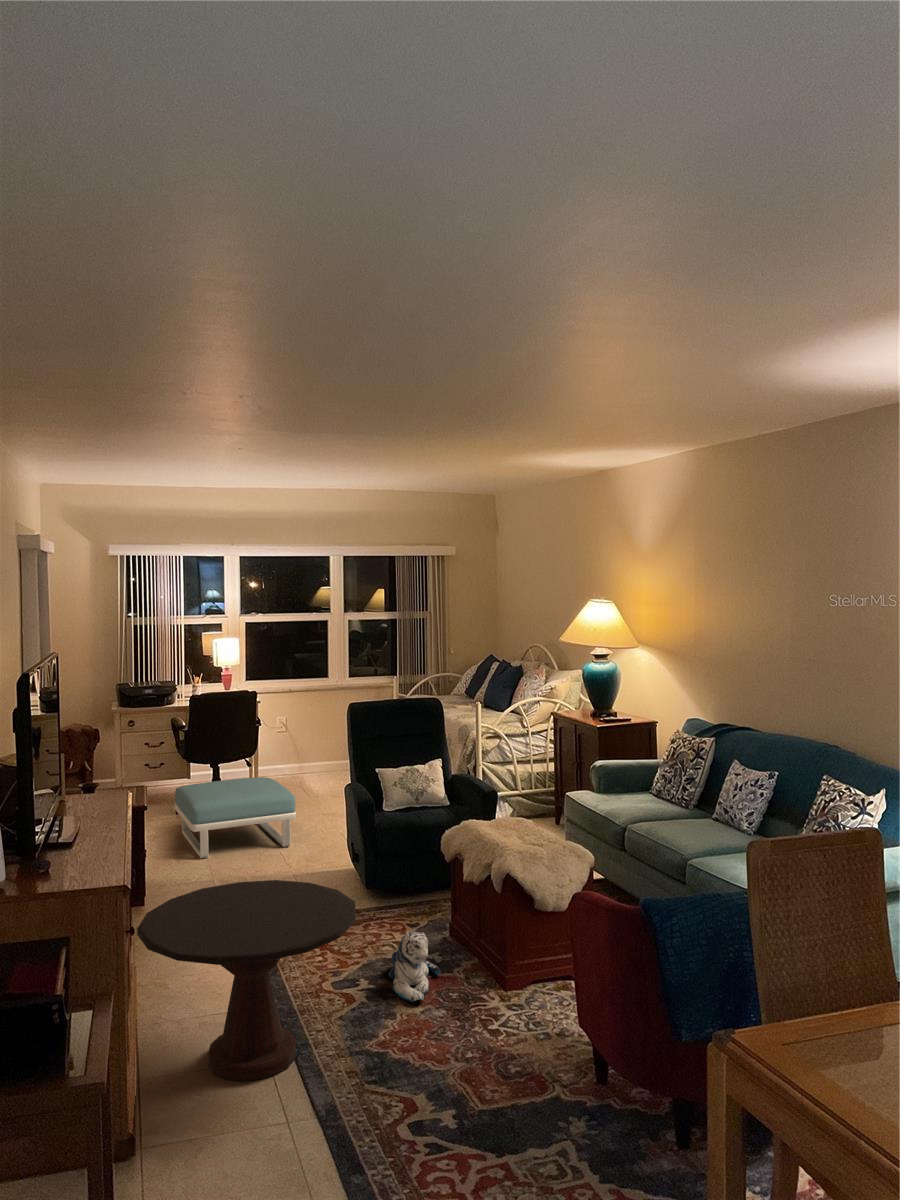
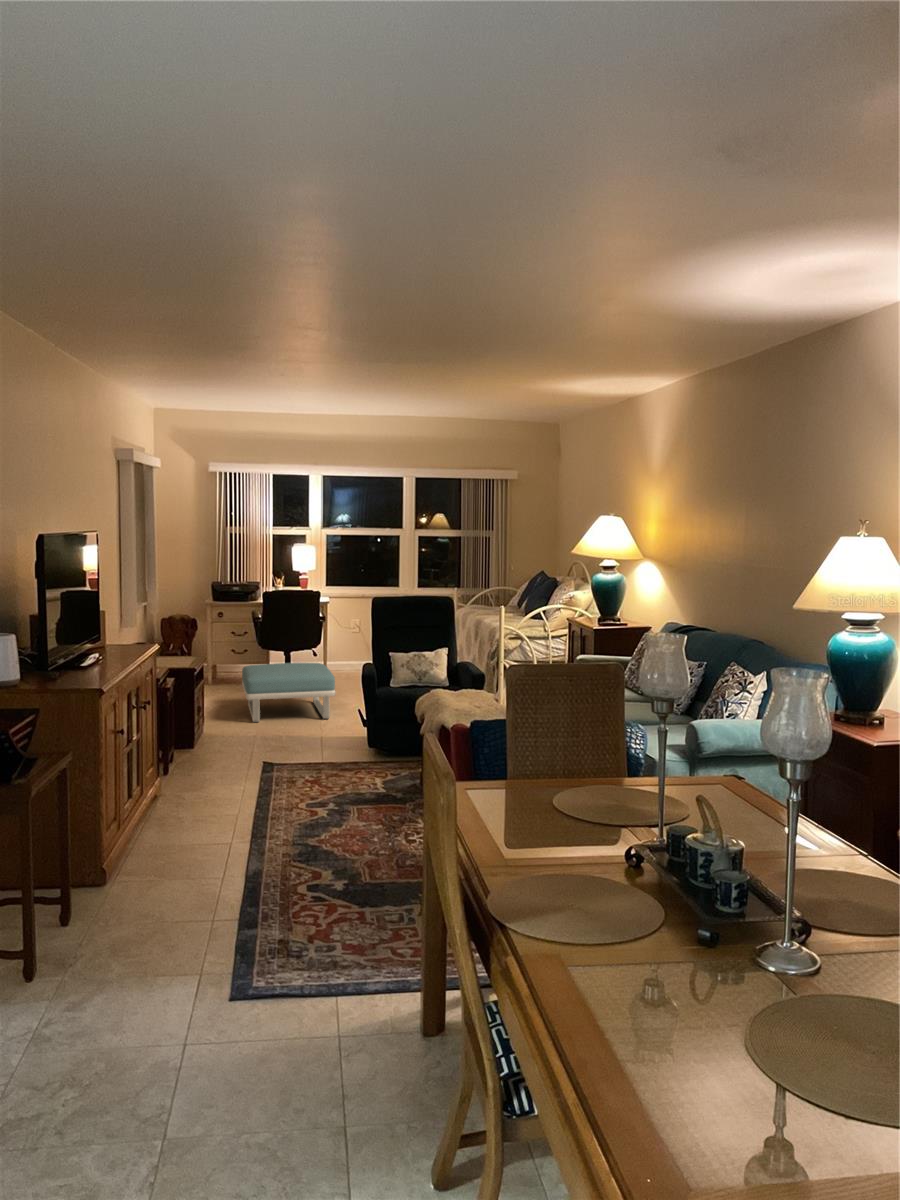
side table: present [137,880,355,1081] -> none [136,716,303,852]
plush toy: present [388,932,441,1003] -> none [350,768,394,820]

